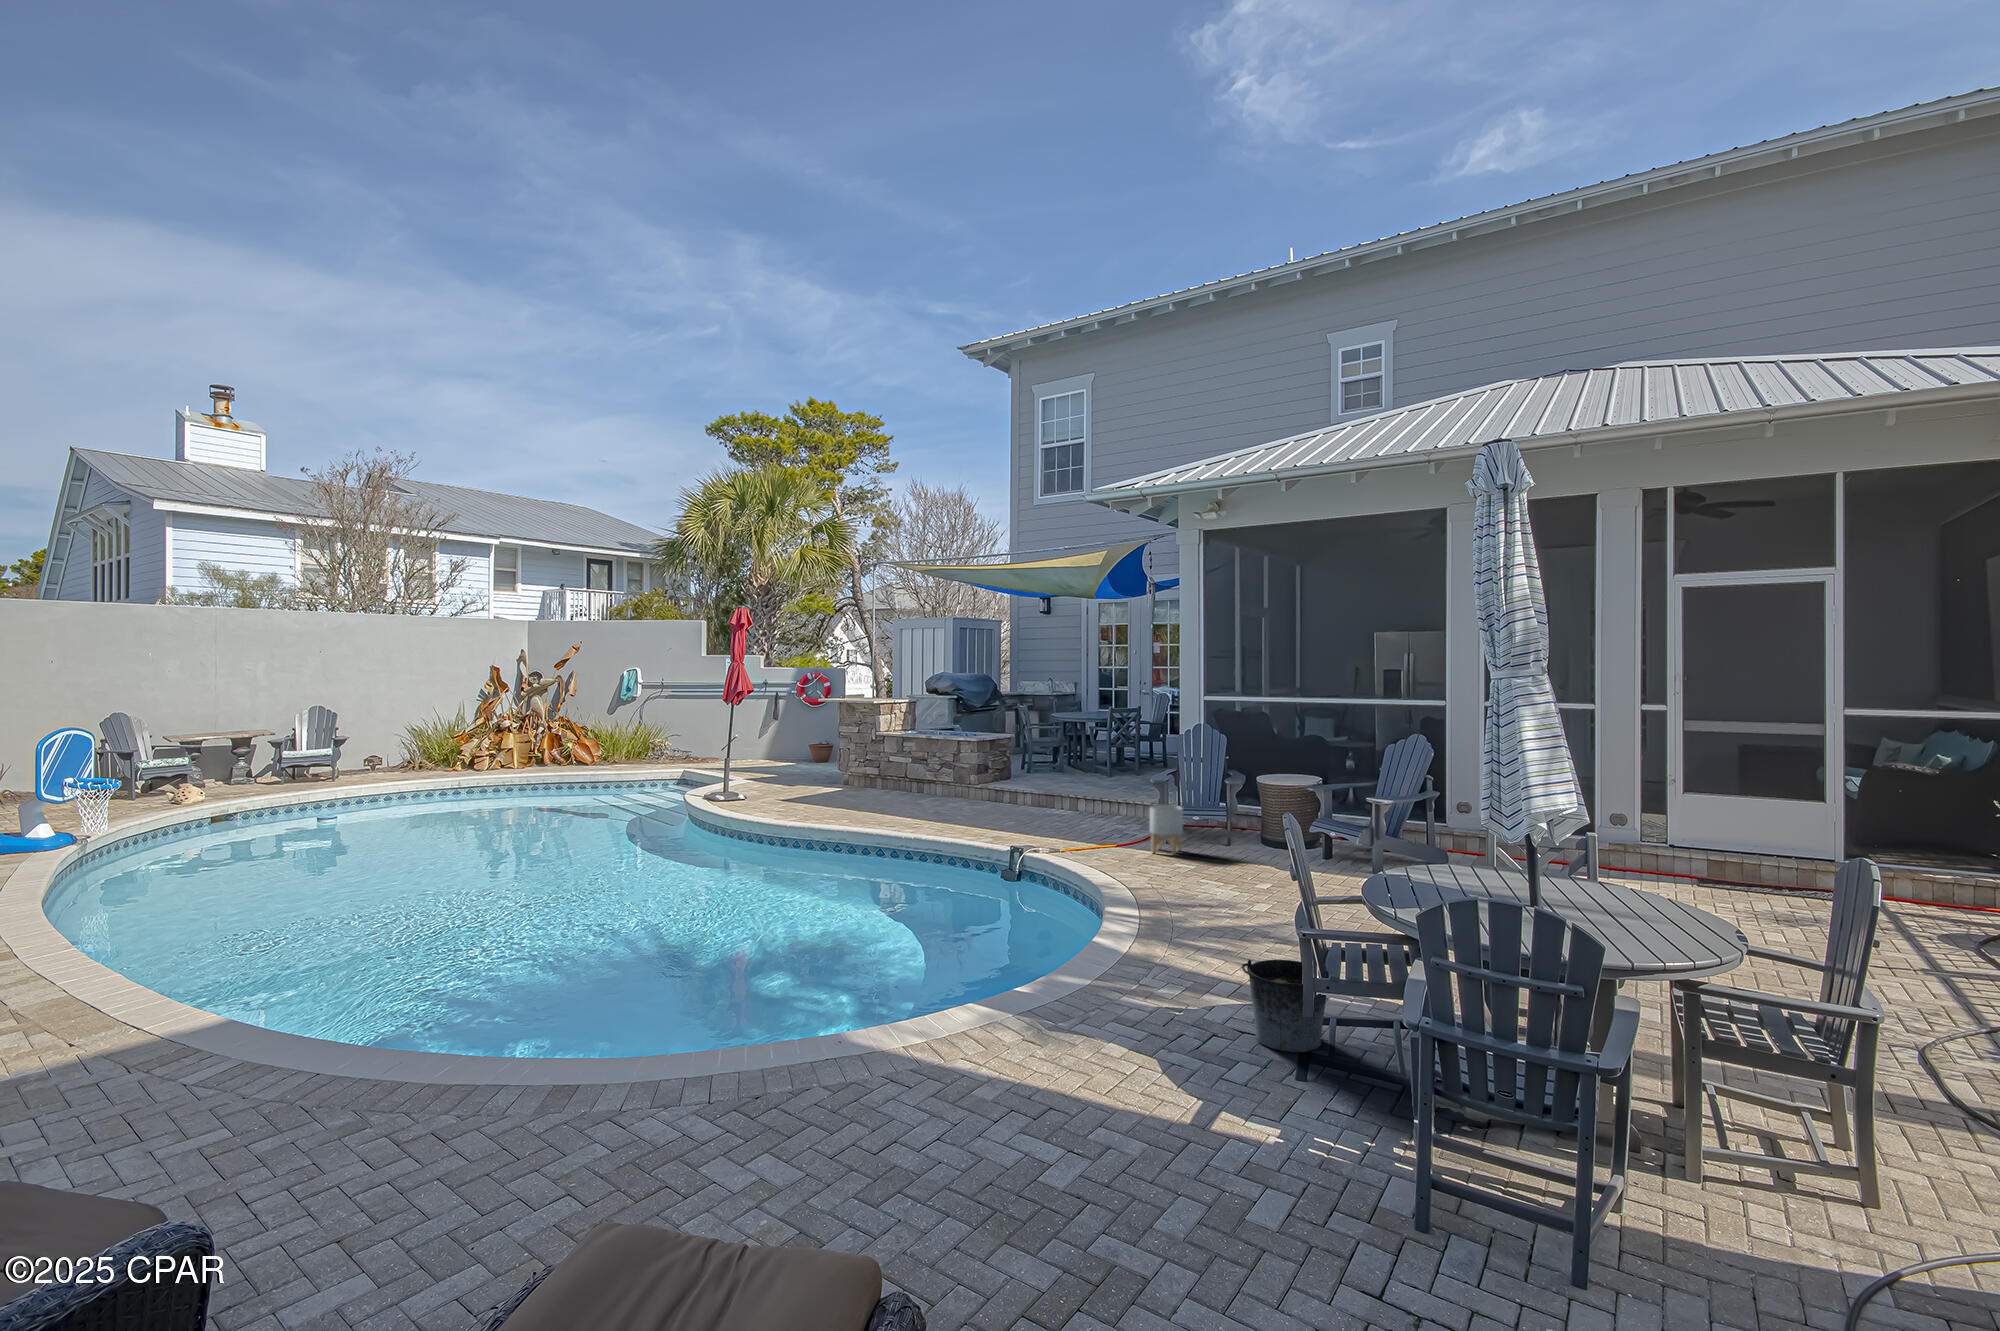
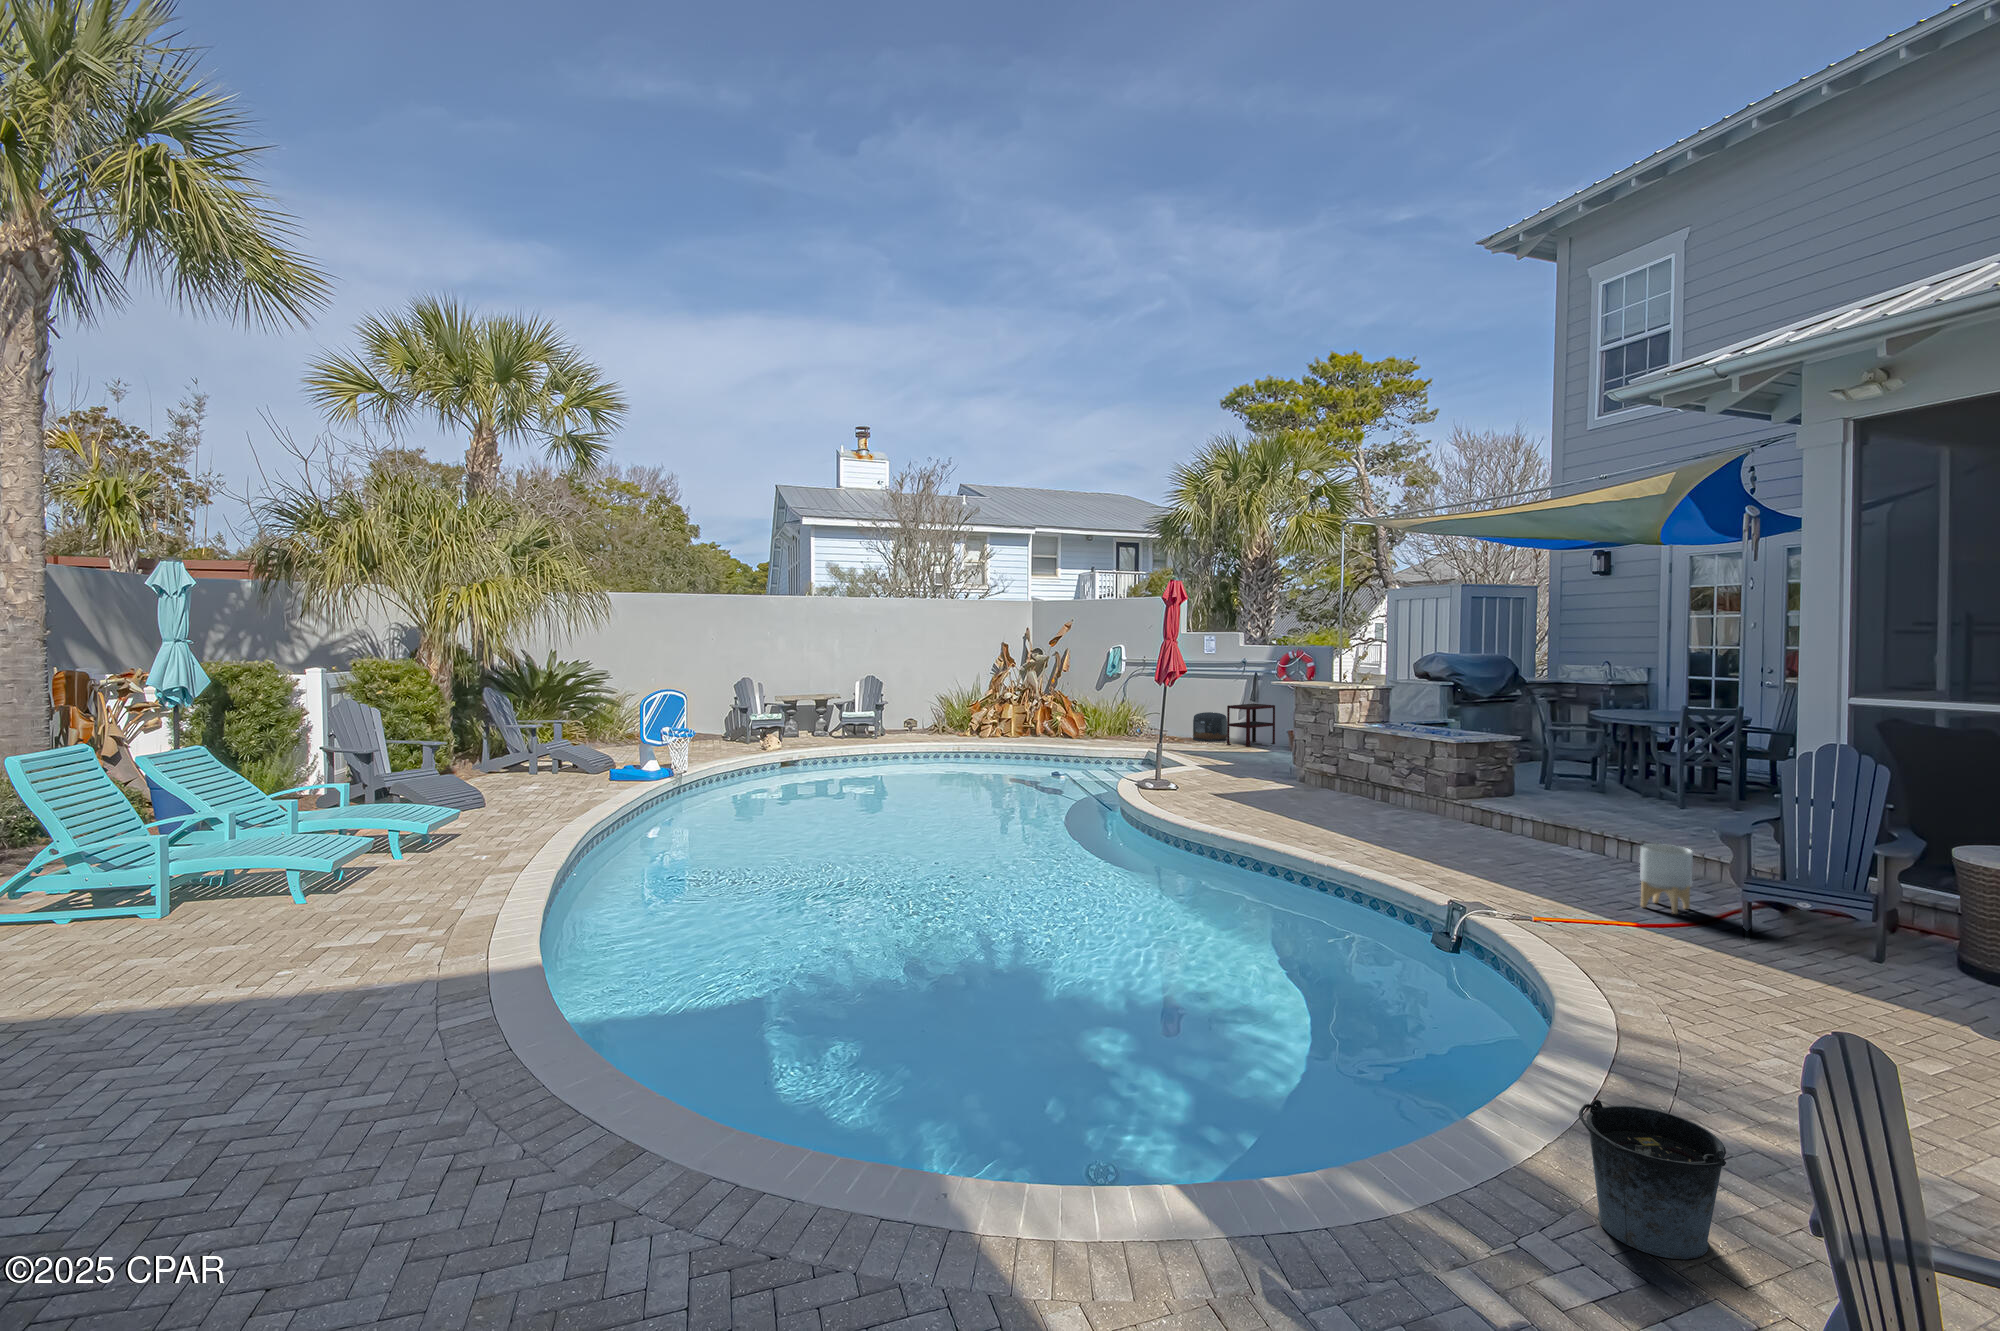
side table: none [748,722,794,763] -> present [1227,704,1275,747]
pouf: none [712,732,746,760] -> present [1193,712,1227,741]

